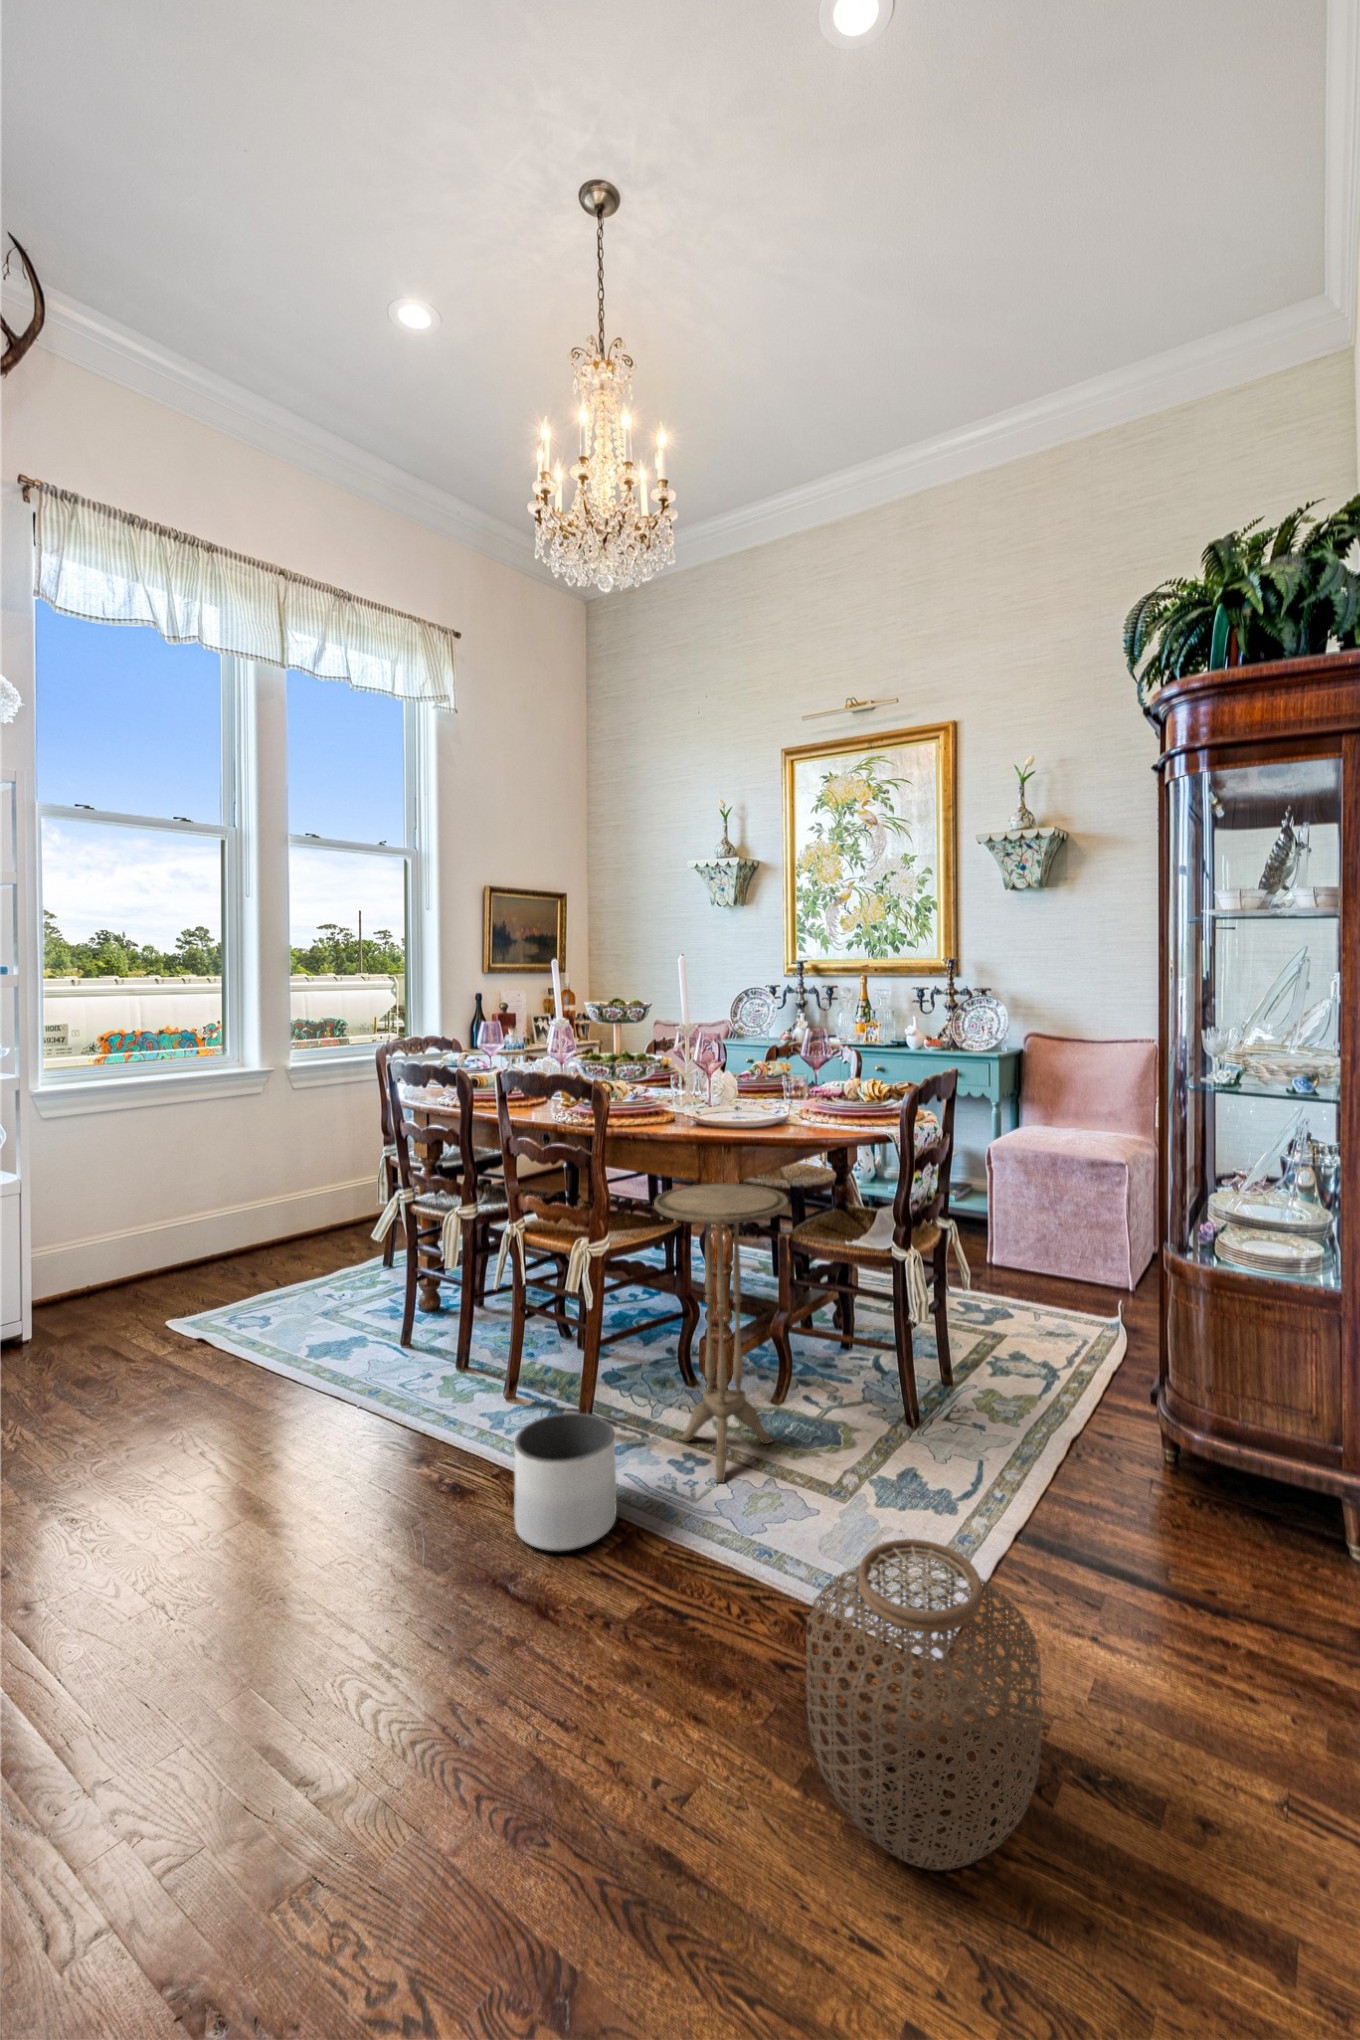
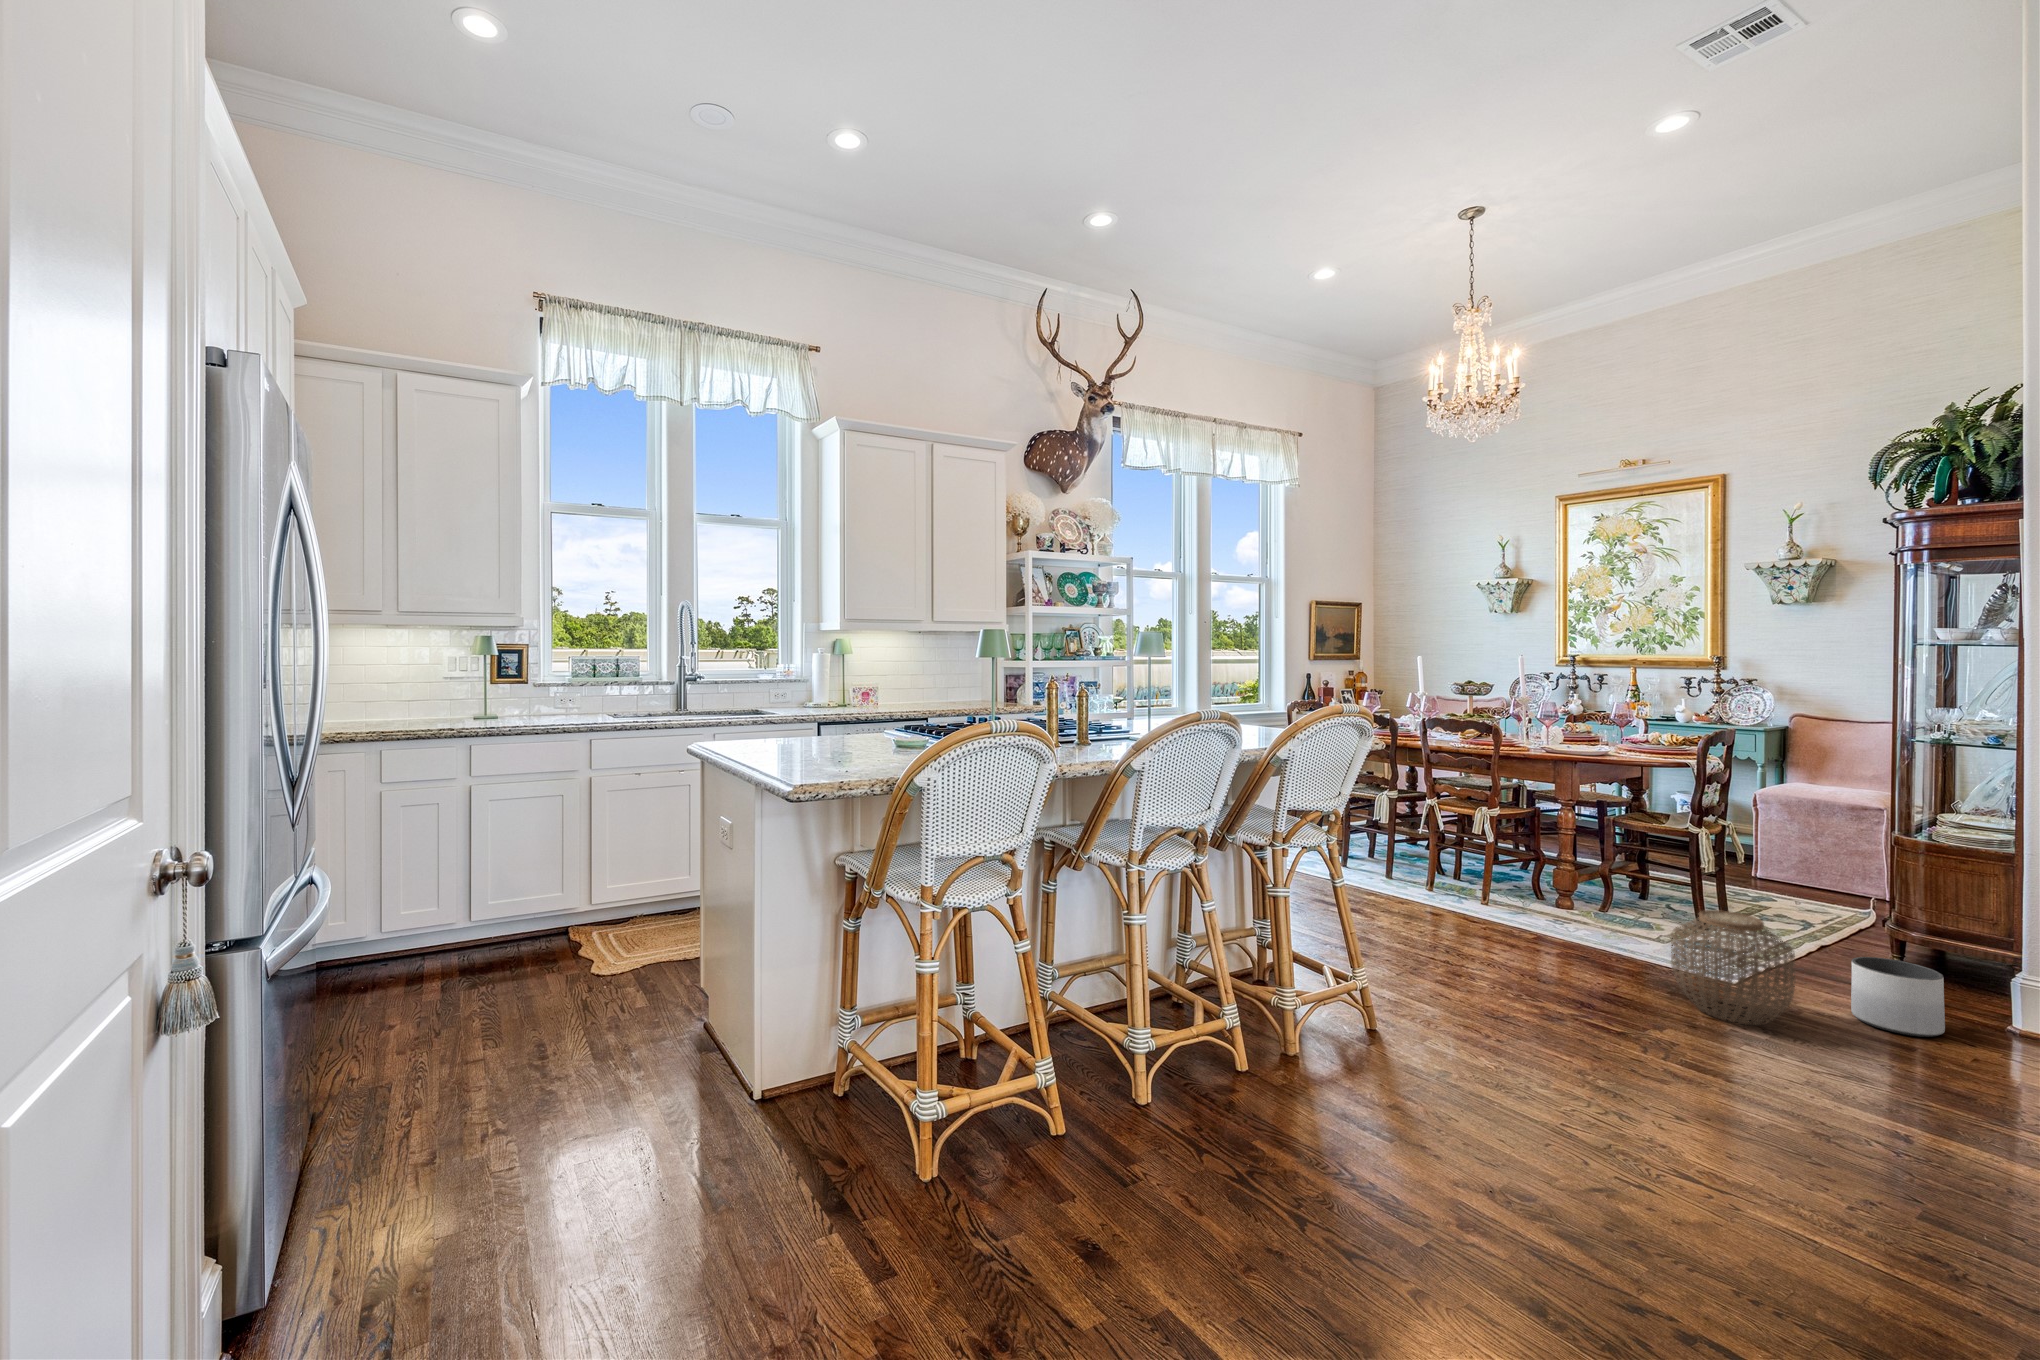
side table: present [654,1184,788,1483] -> none [1534,782,1622,932]
planter: present [514,1413,617,1552] -> present [1851,957,1945,1037]

